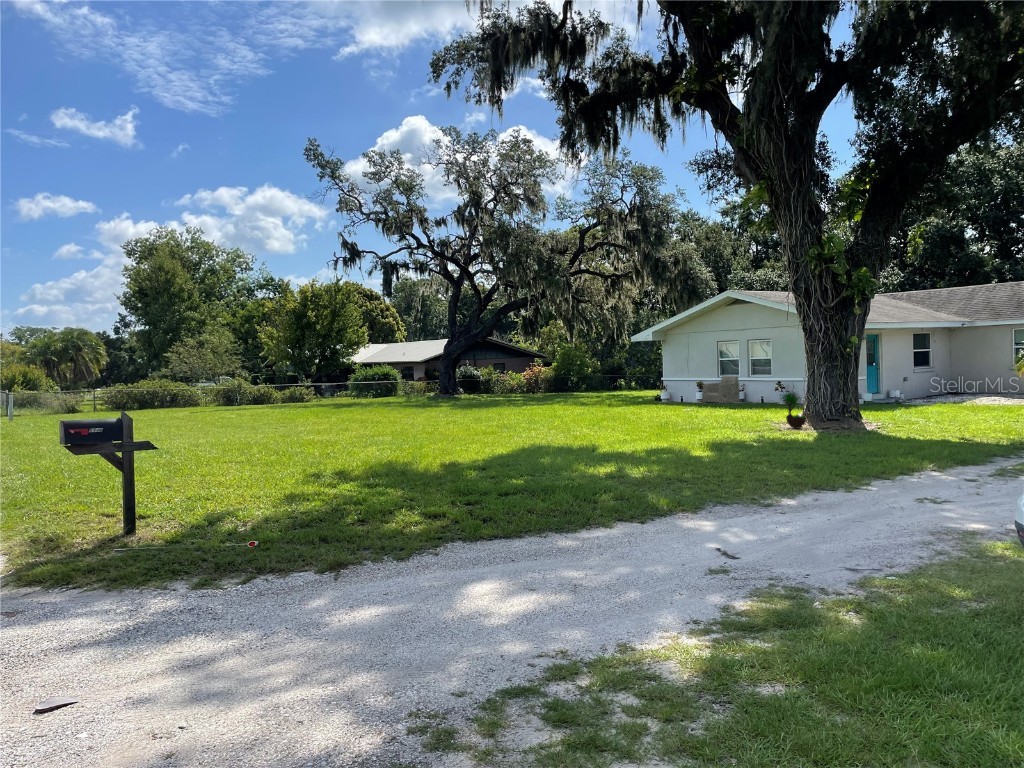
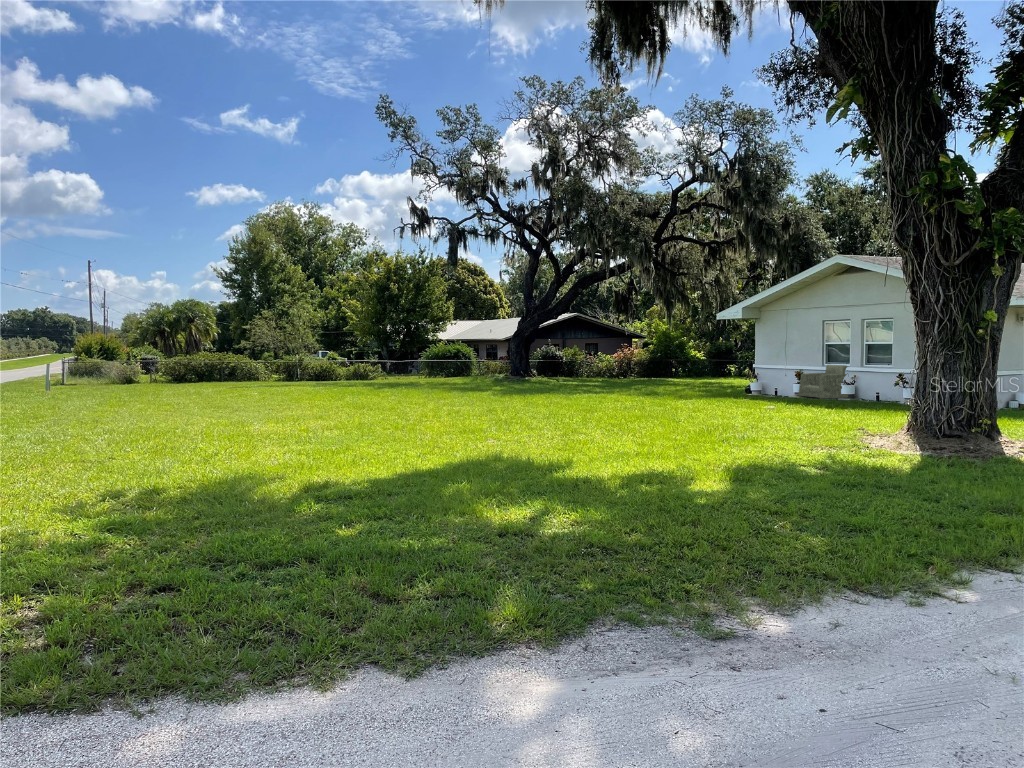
potted tree: present [781,392,806,429] -> none [870,385,909,445]

